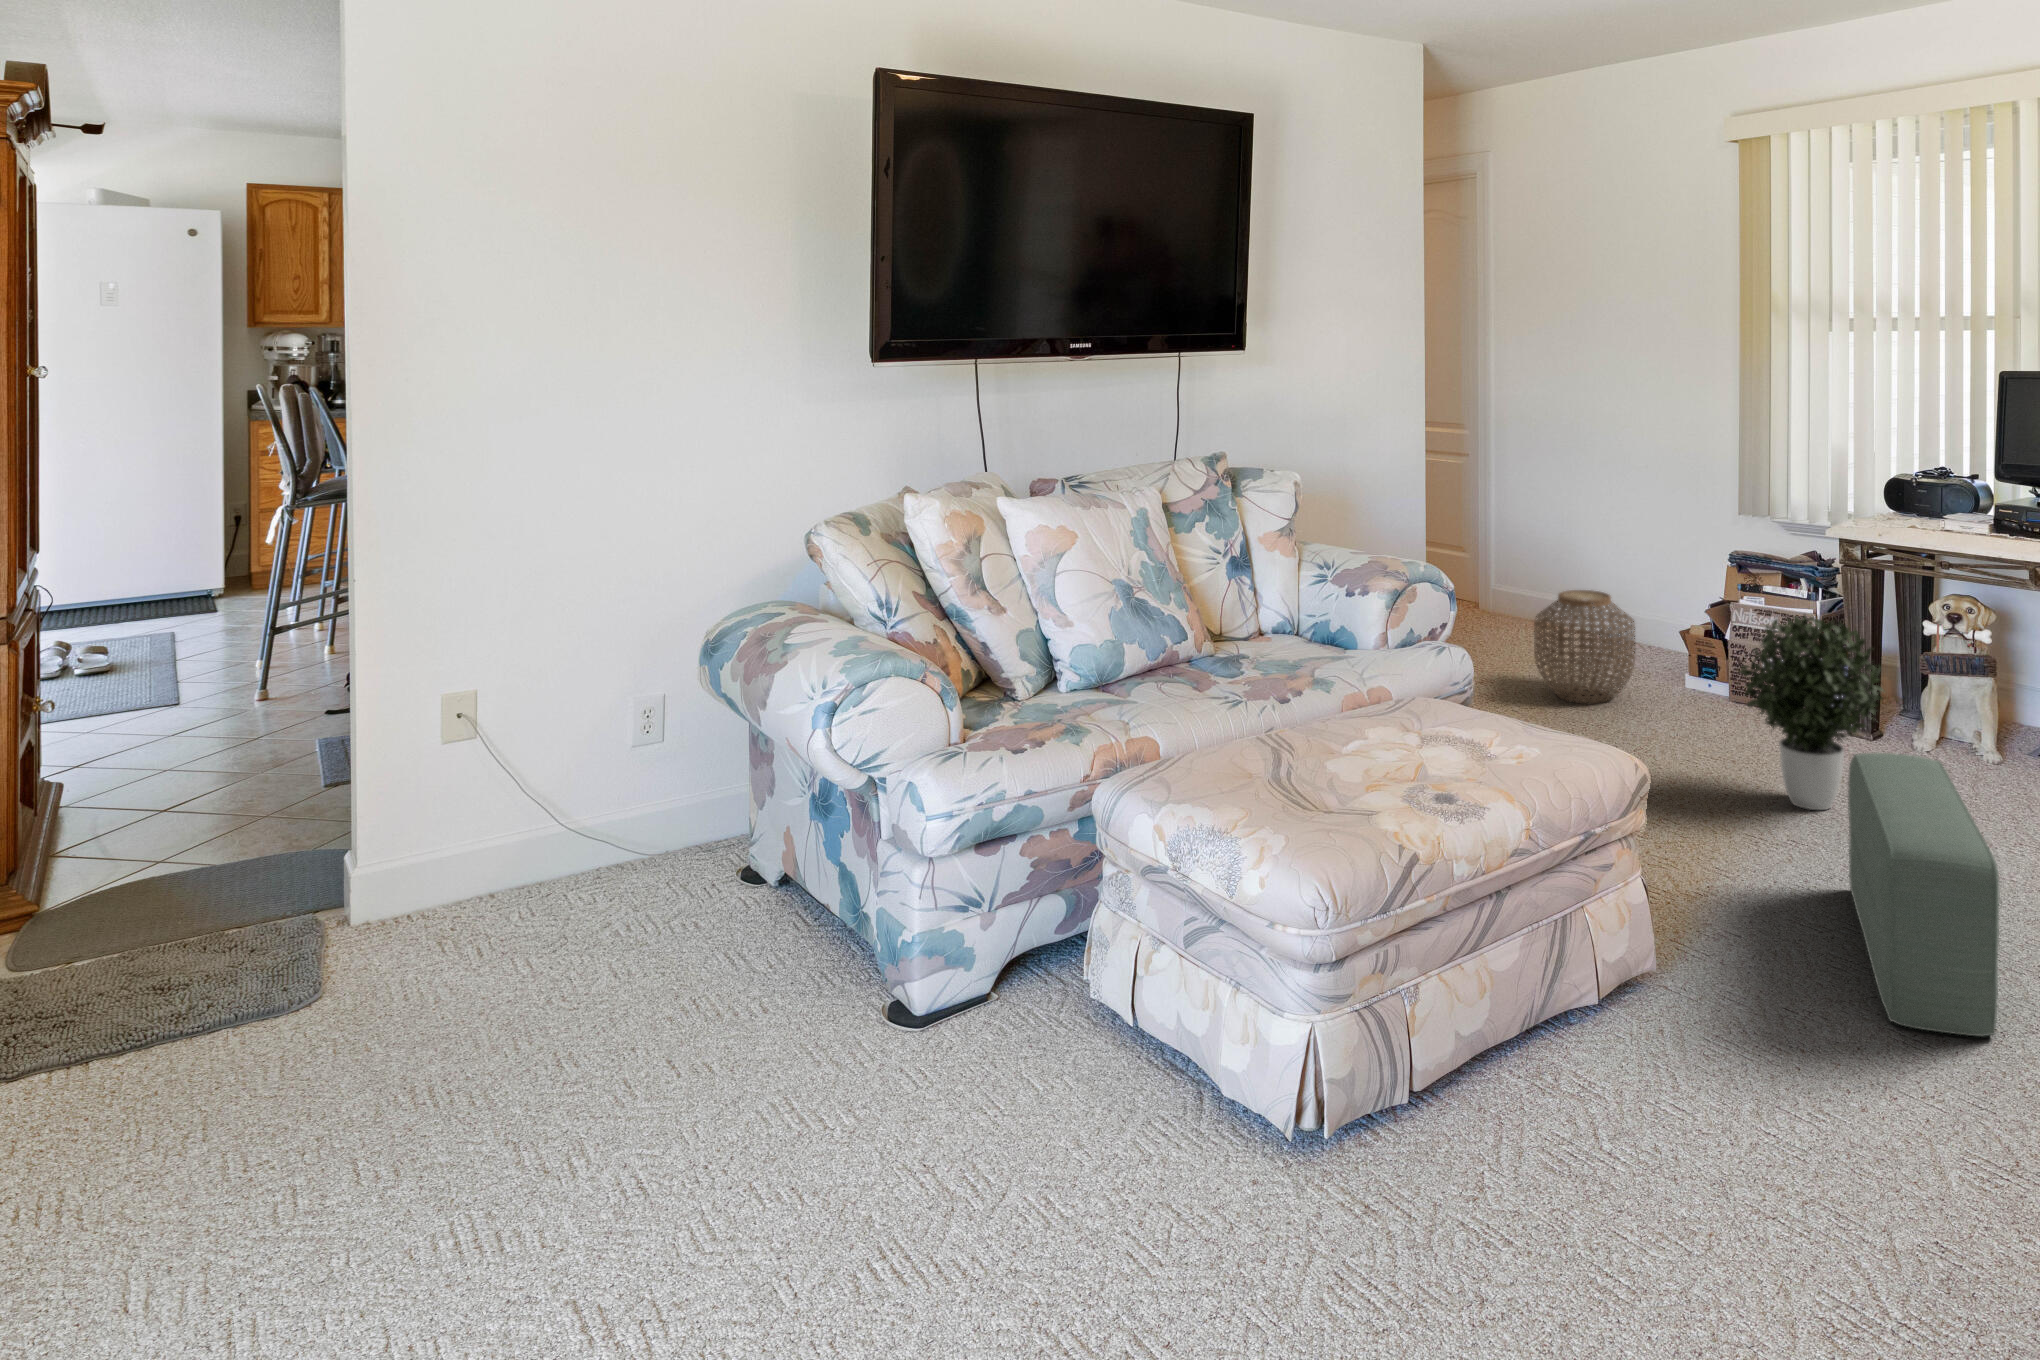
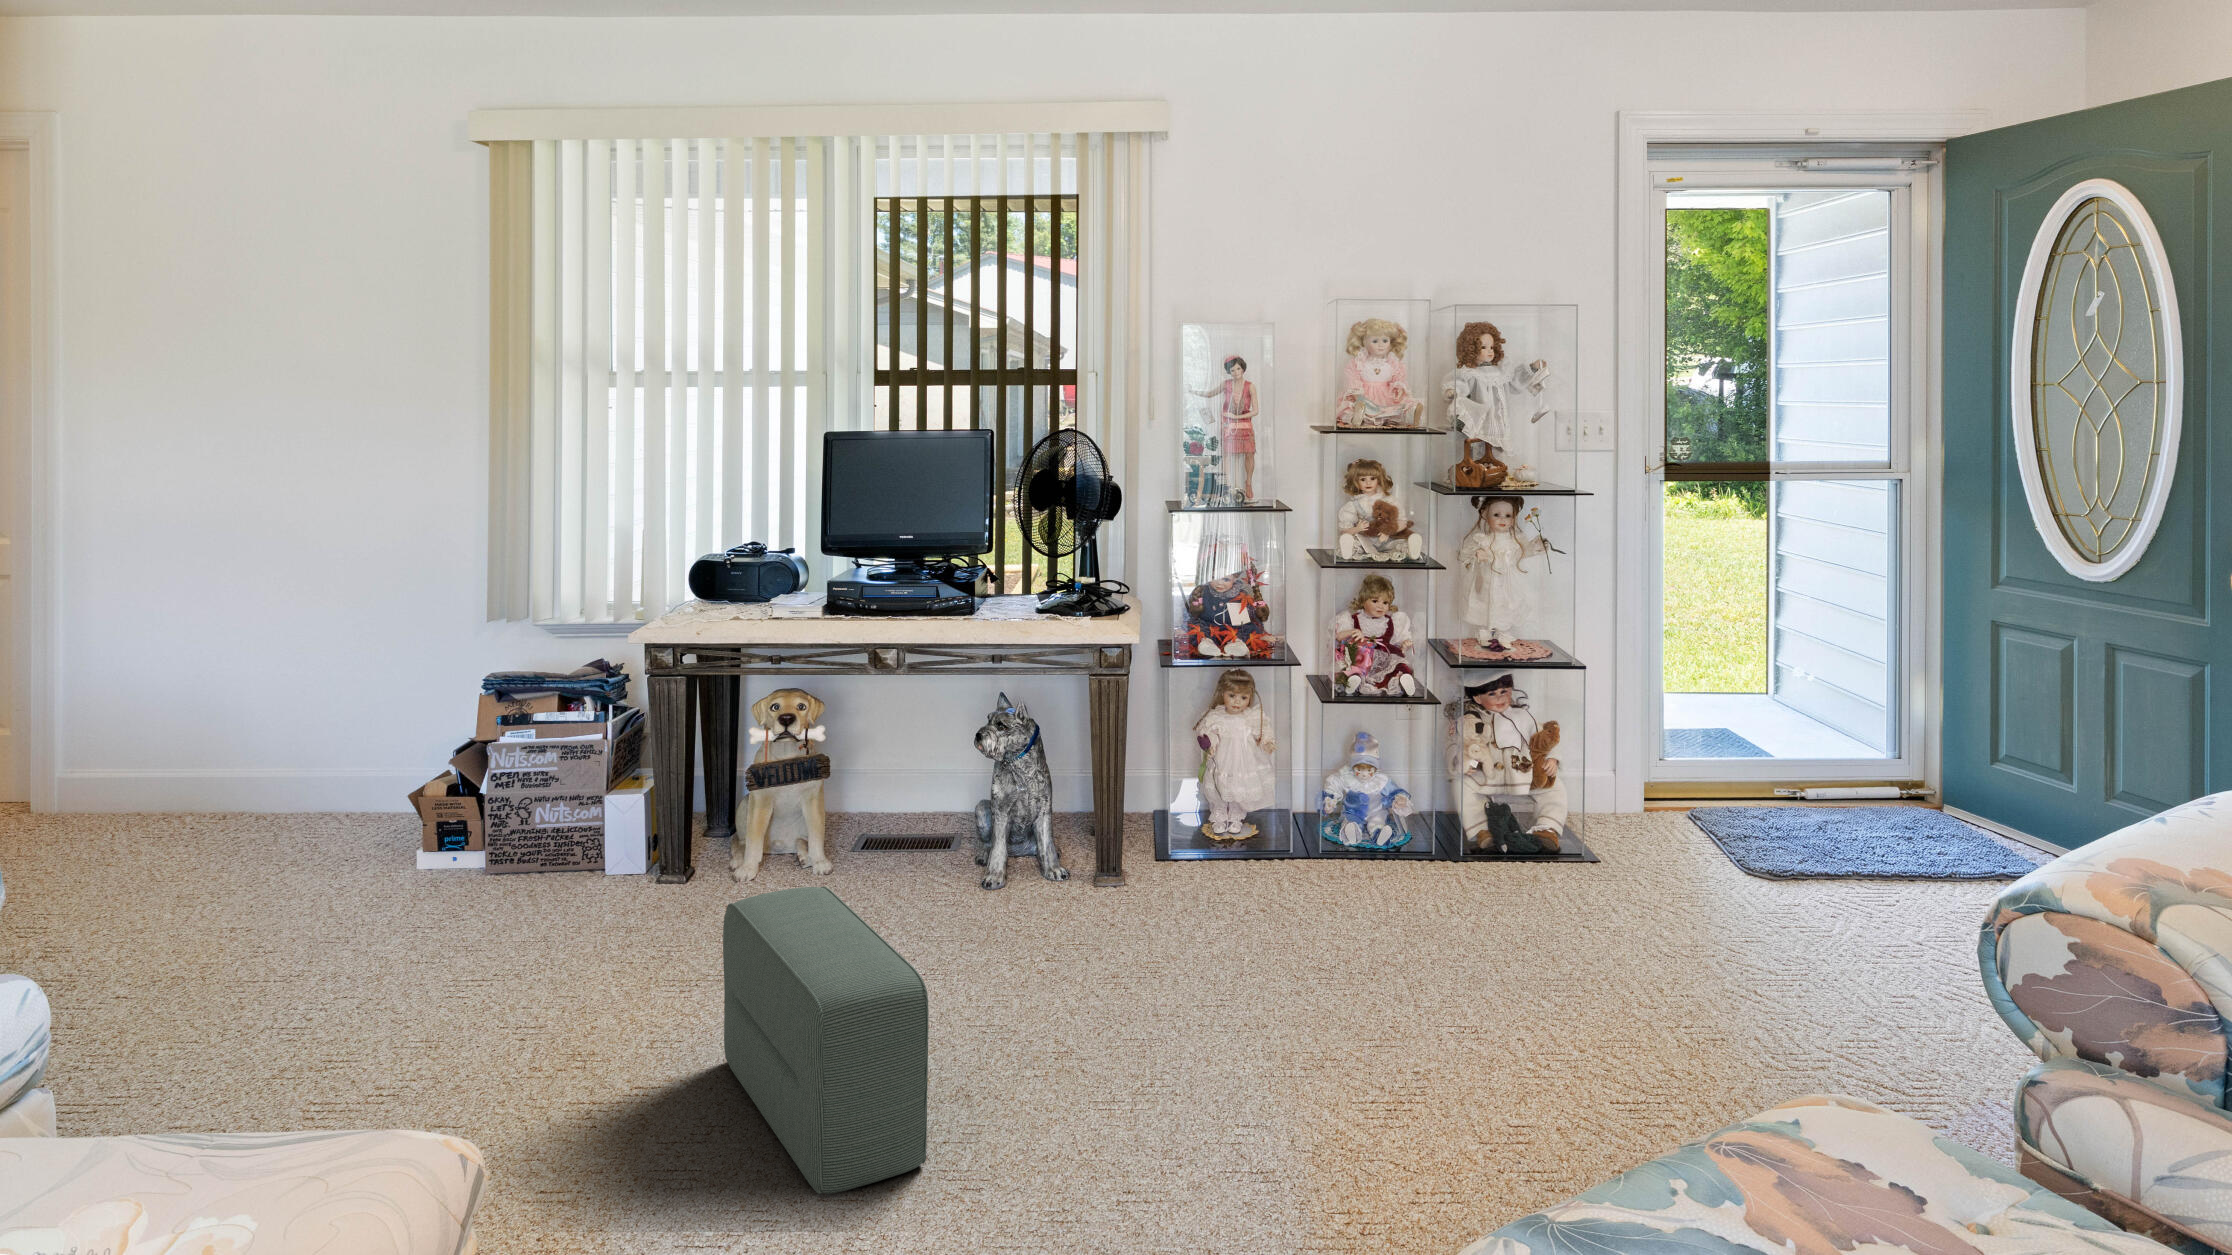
woven basket: present [1534,590,1635,703] -> none [160,762,341,932]
potted plant: present [1739,615,1884,810] -> none [545,745,733,984]

